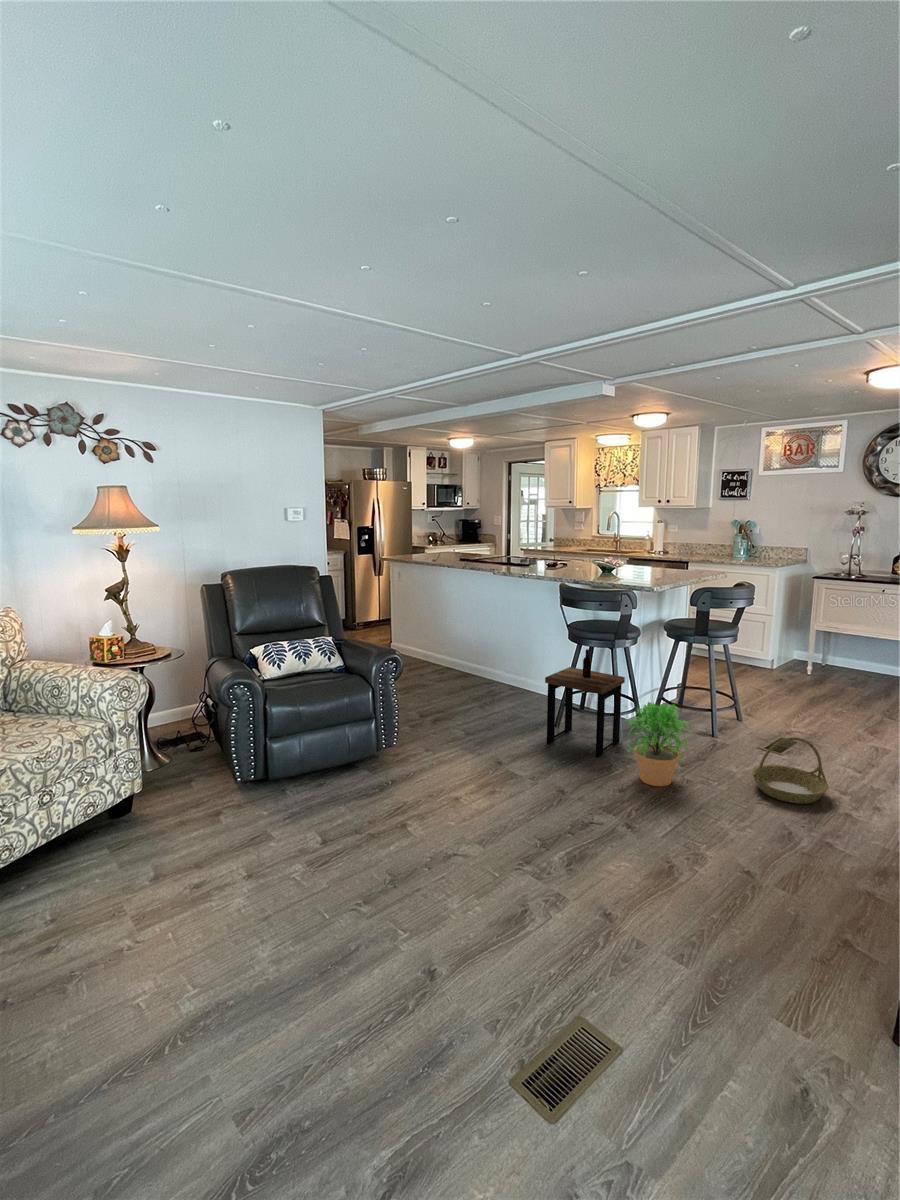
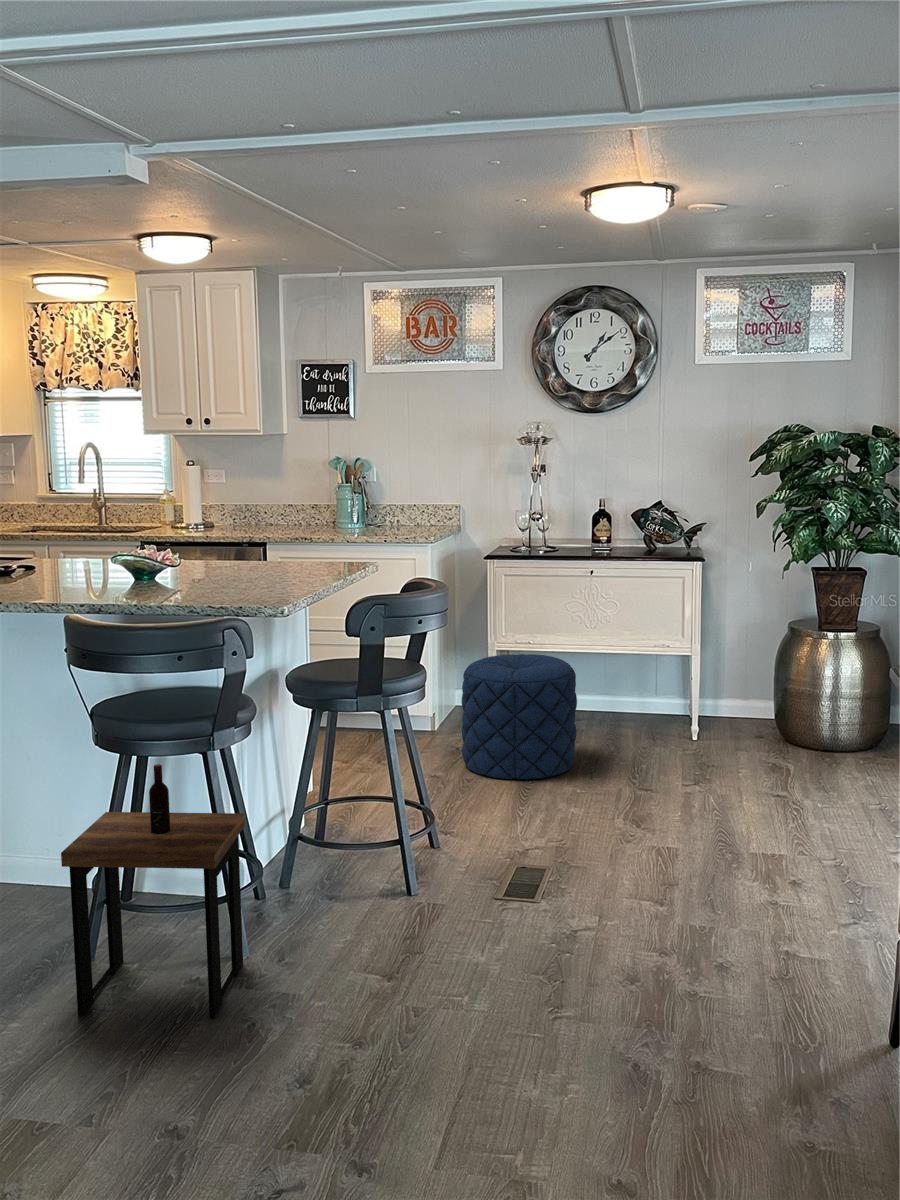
pouf: none [778,631,855,700] -> present [462,654,577,779]
potted plant: present [627,702,688,786] -> none [279,858,440,1055]
basket: present [752,737,828,804] -> none [533,874,667,1008]

